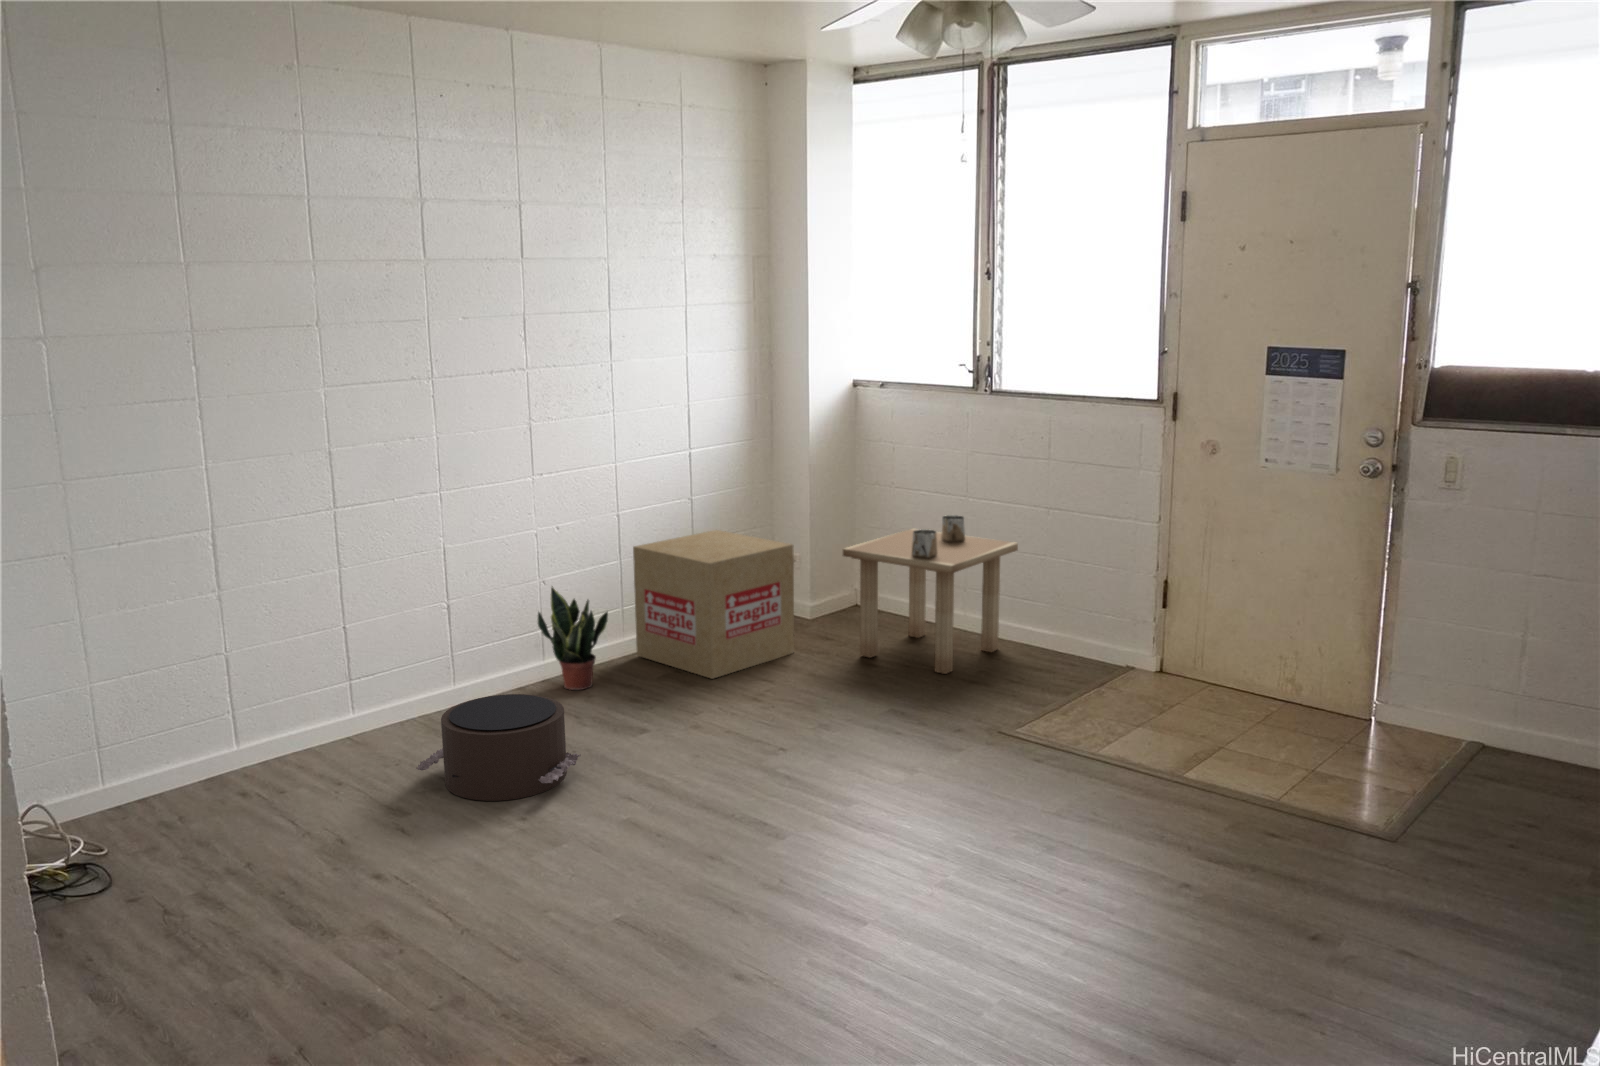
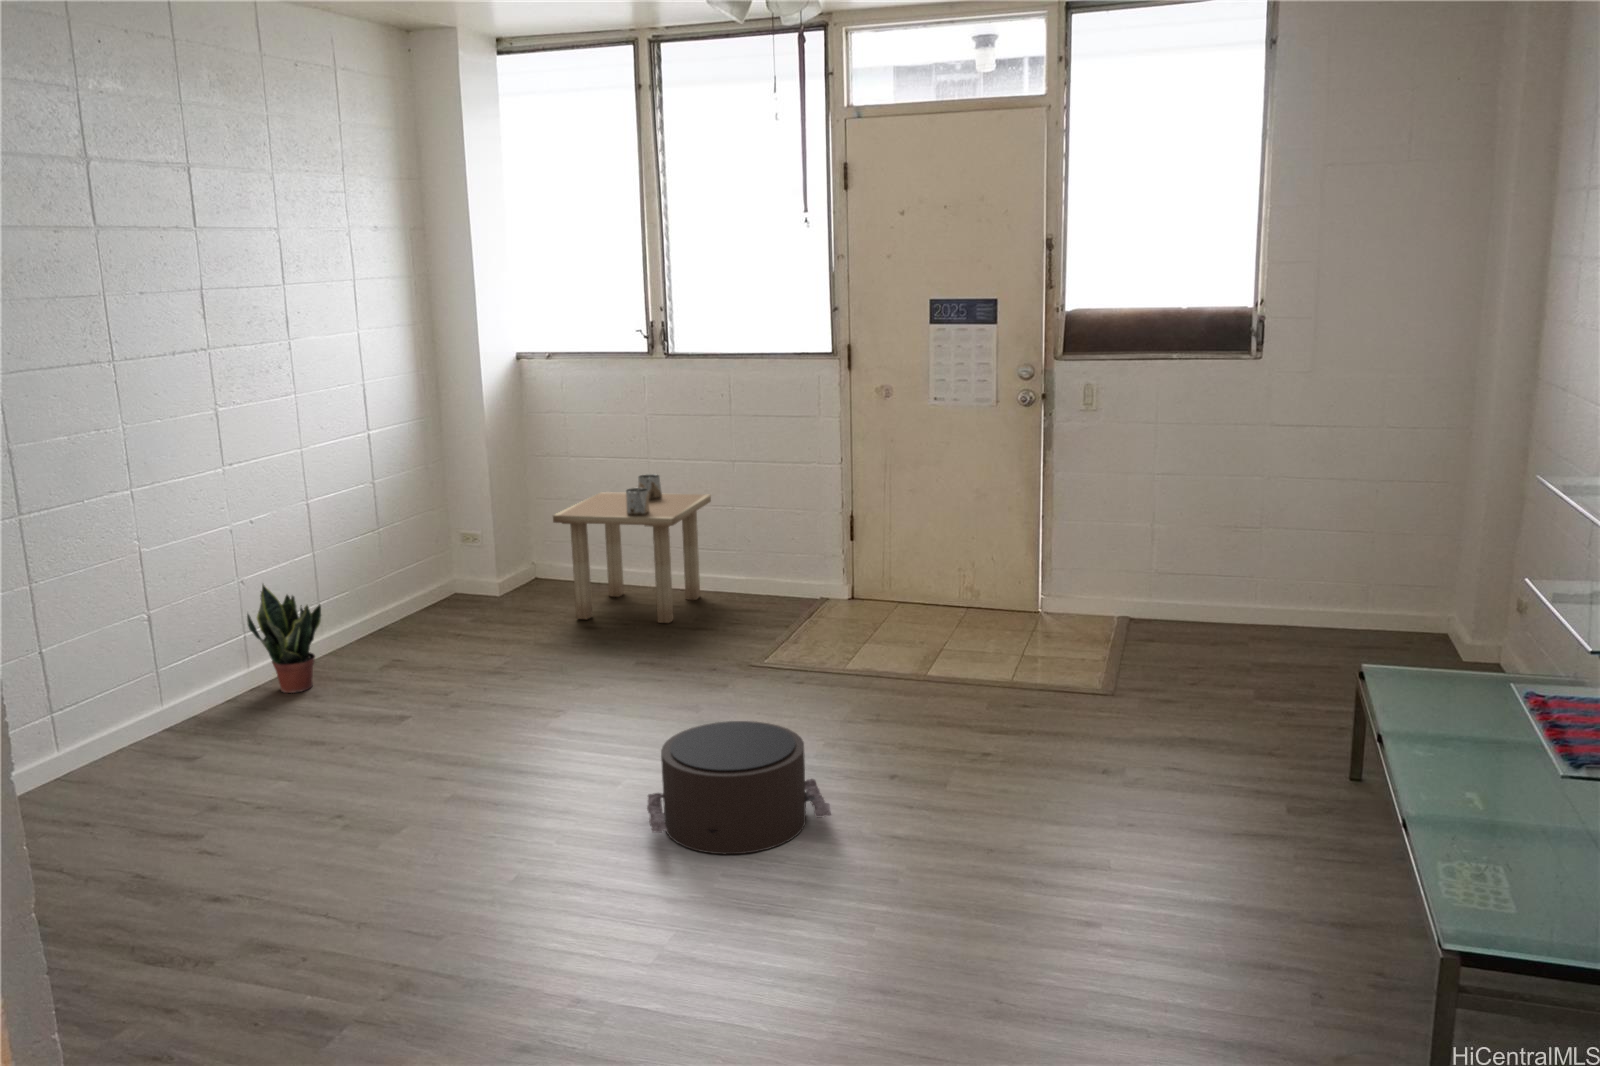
cardboard box: present [633,530,794,679] -> none [329,512,508,660]
pouf: present [416,694,581,801] -> present [647,721,831,854]

